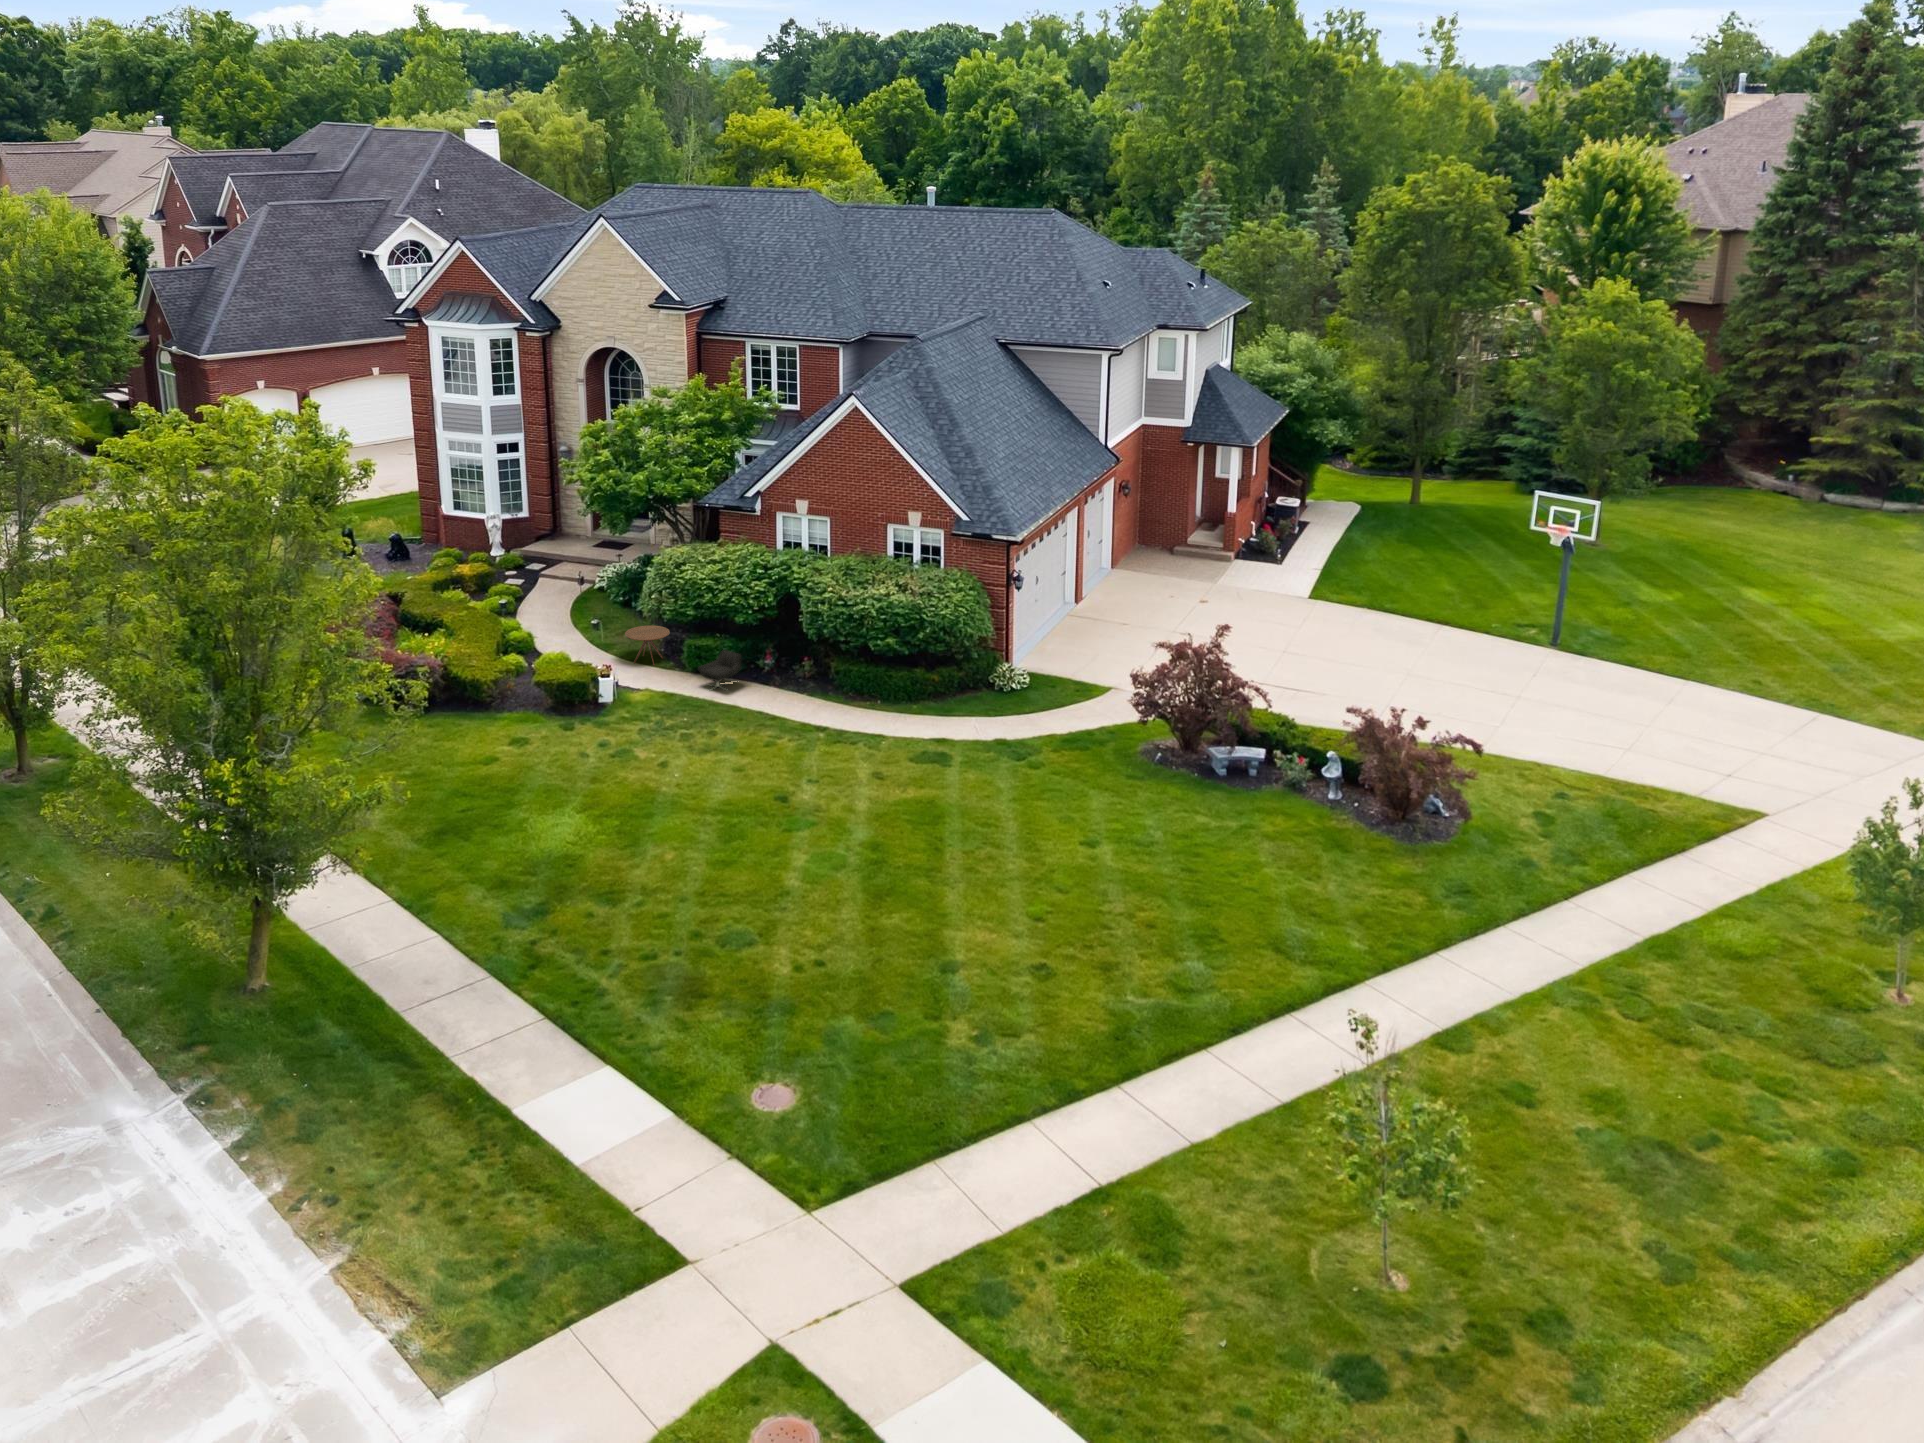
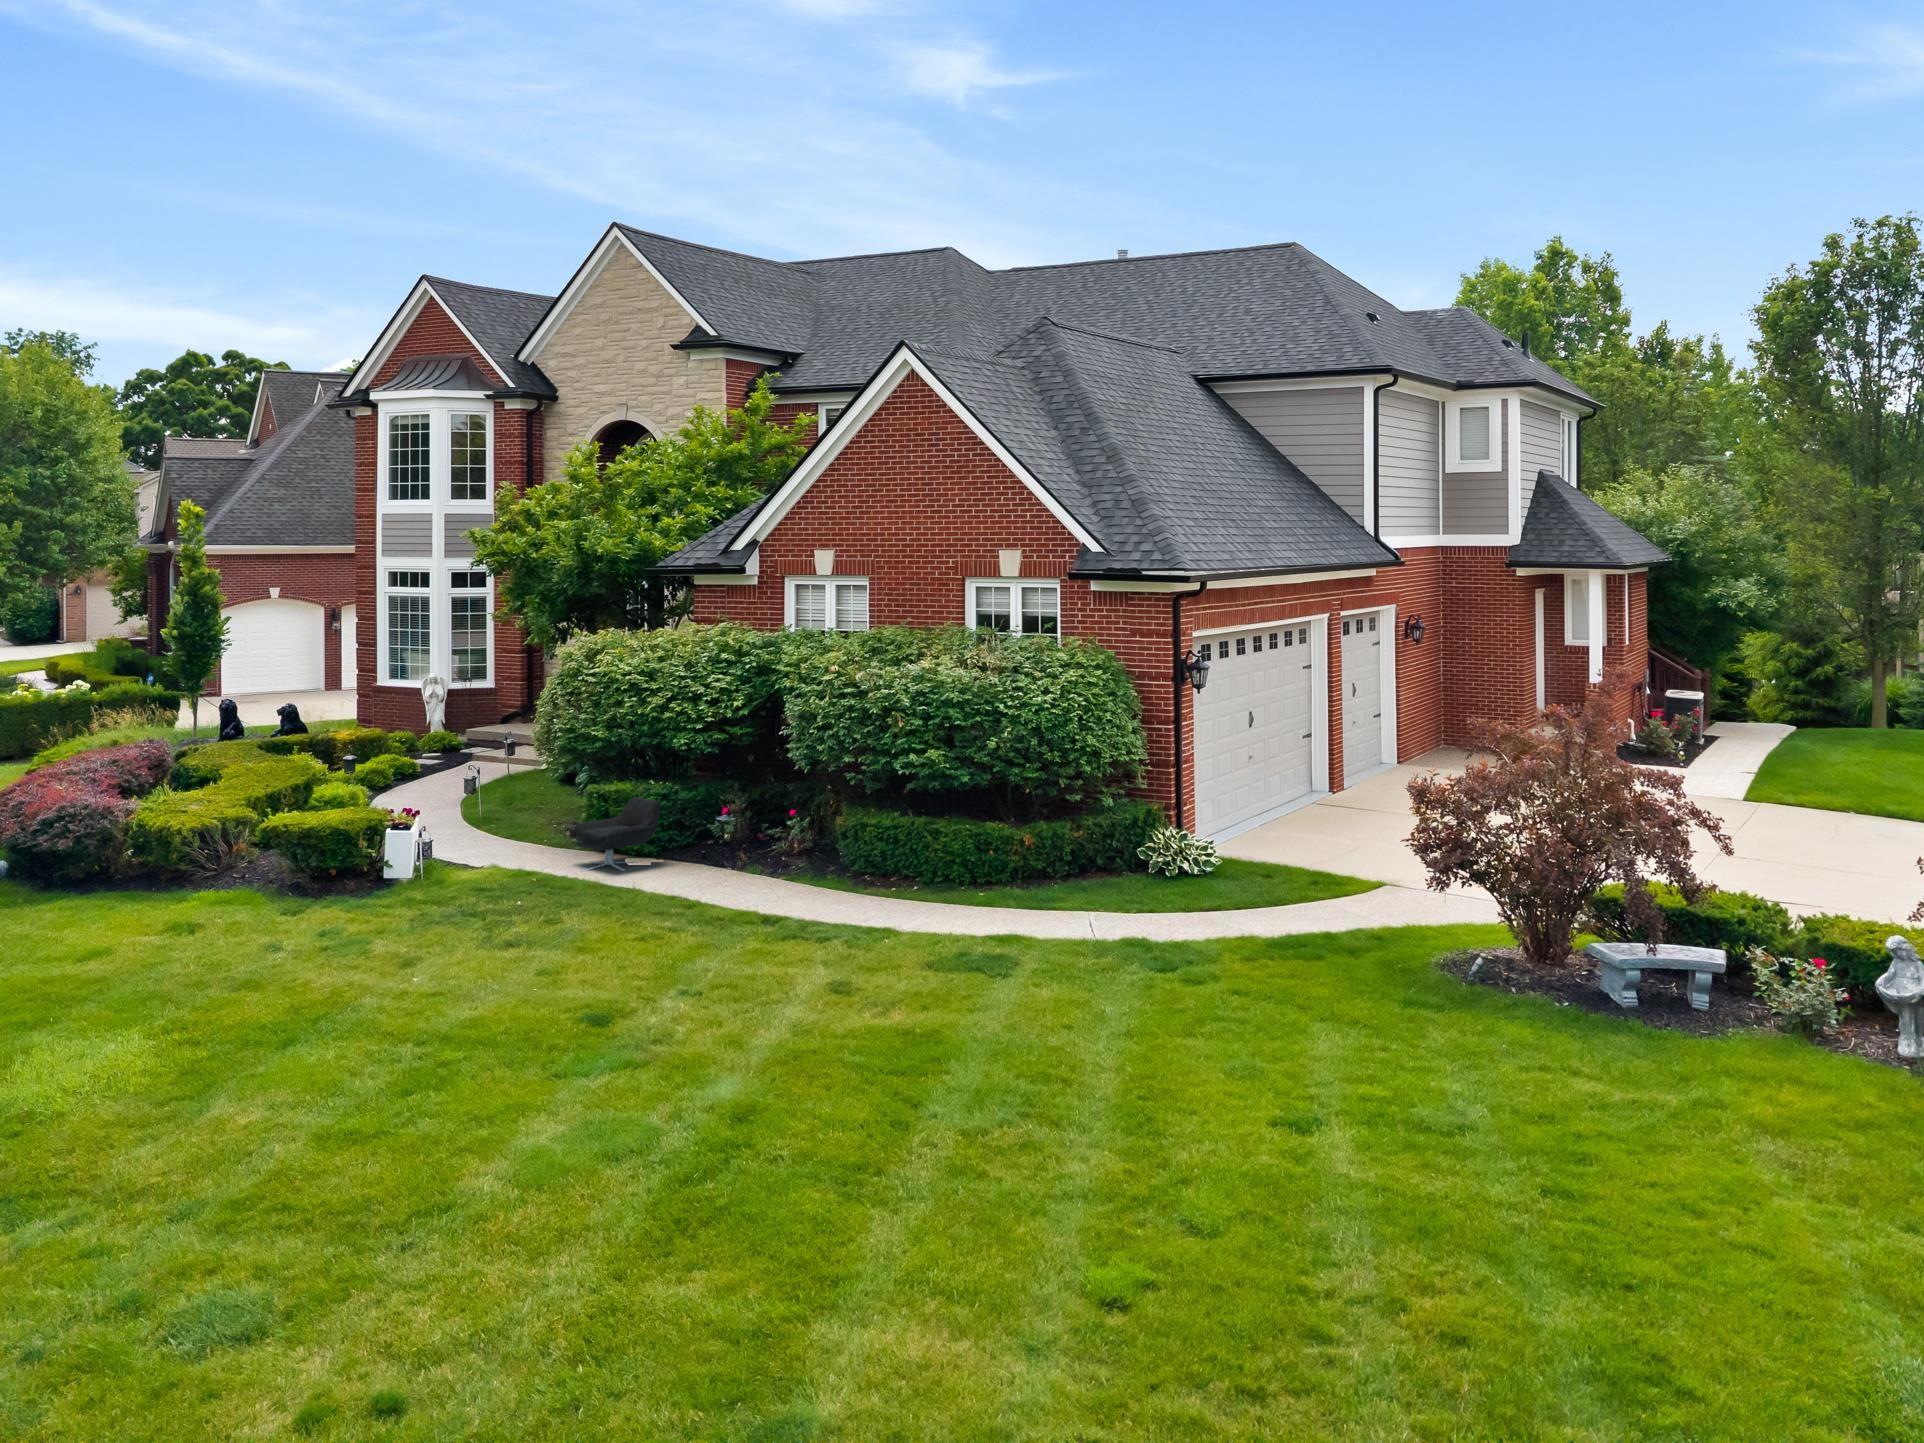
round table: present [625,625,670,665] -> none [480,775,566,841]

